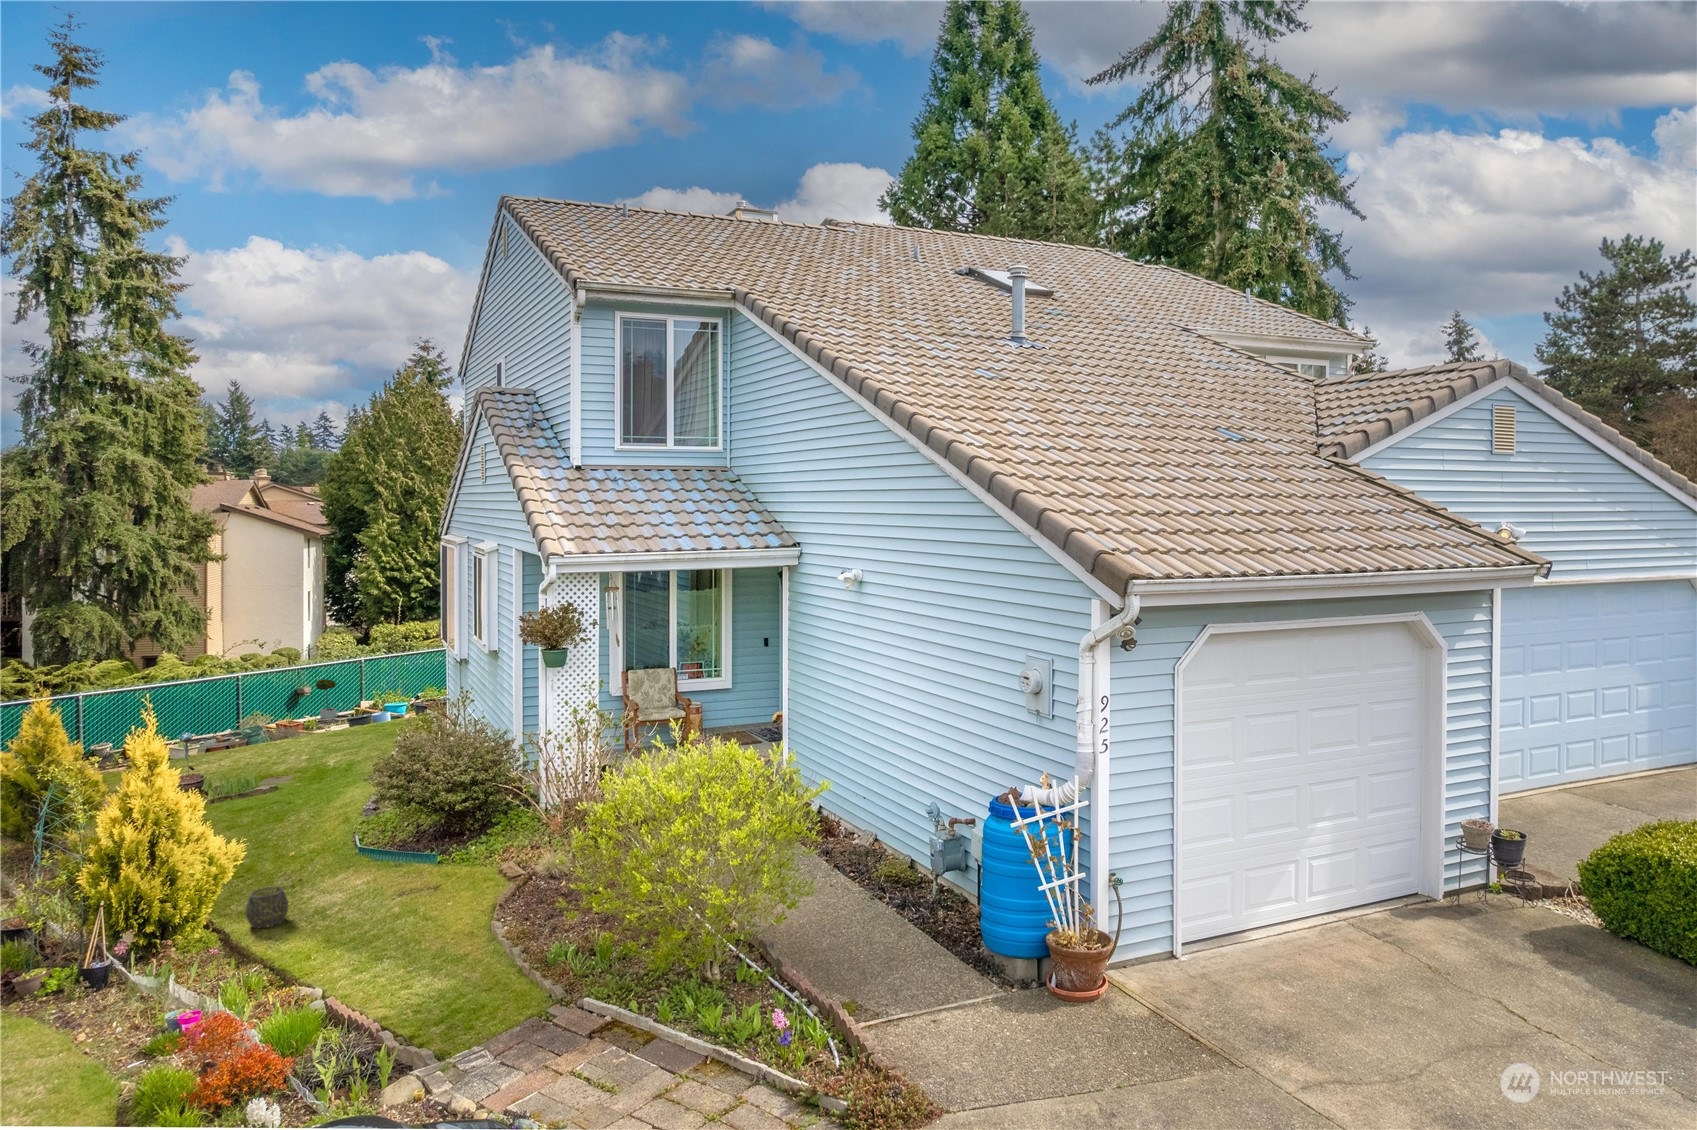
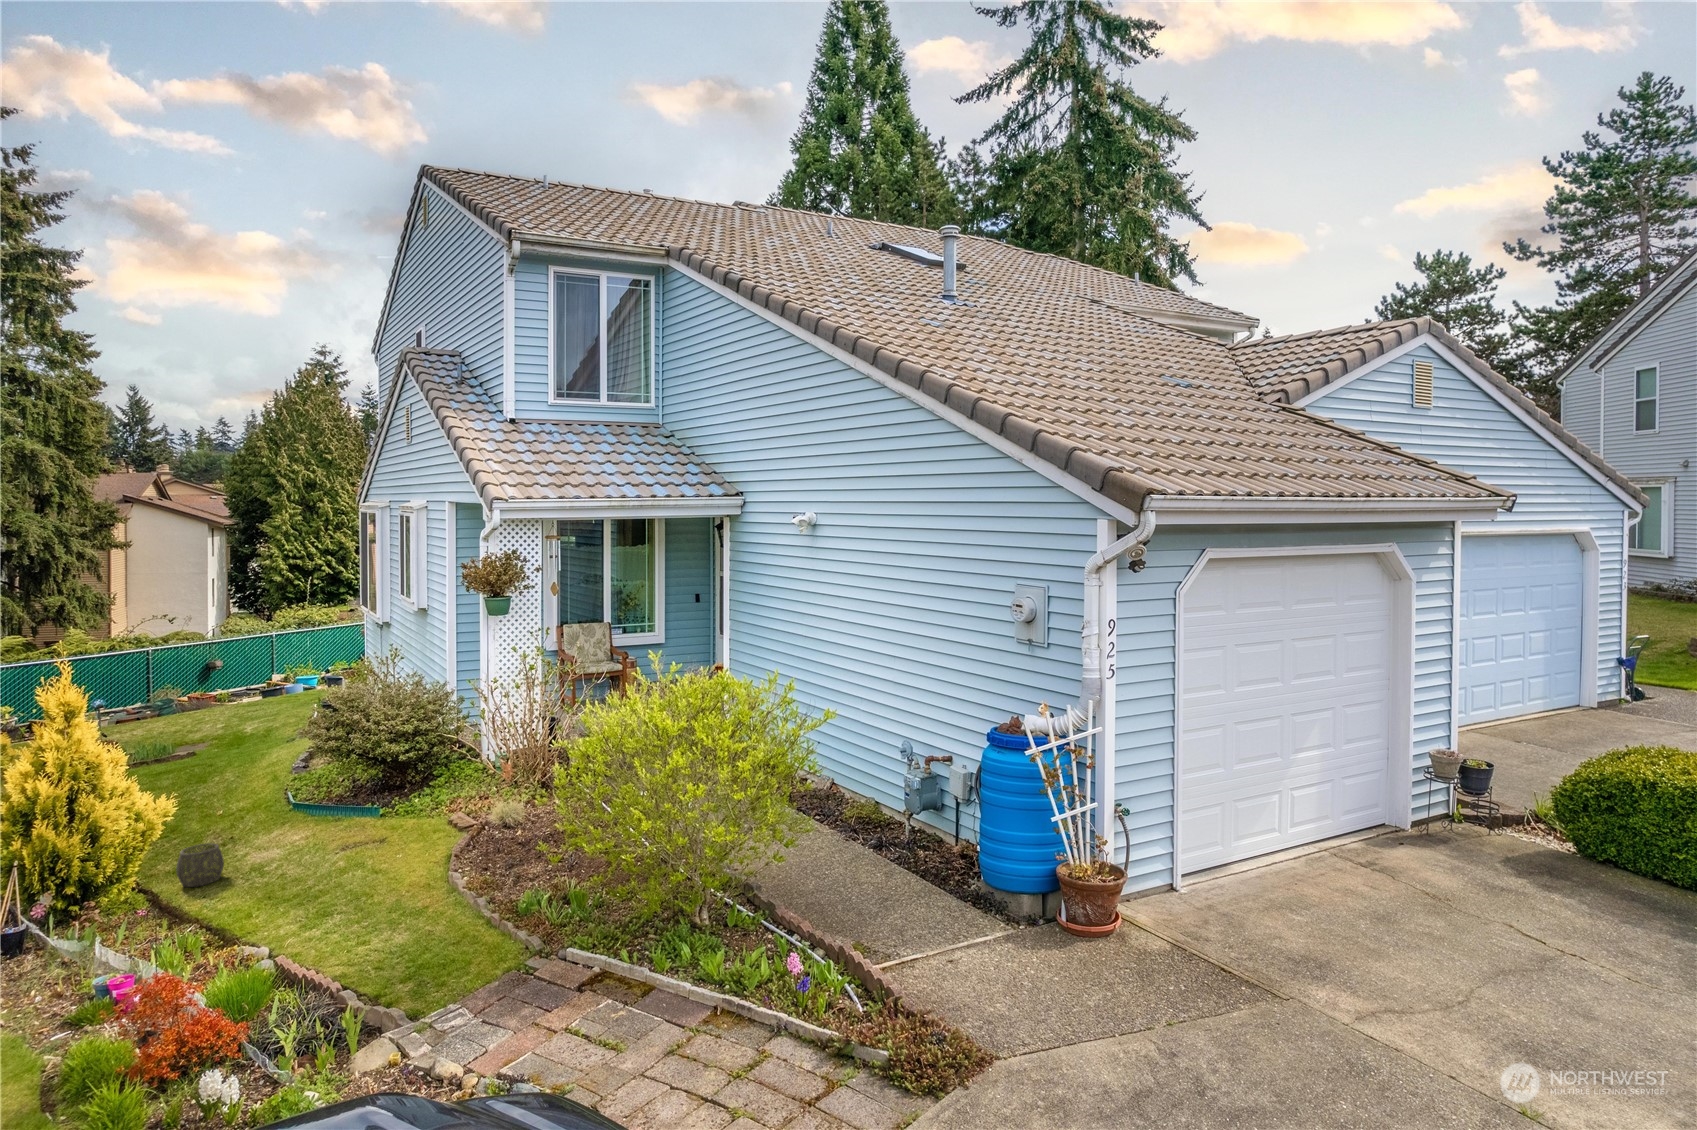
potted tree: present [316,679,337,719] -> none [226,657,249,698]

